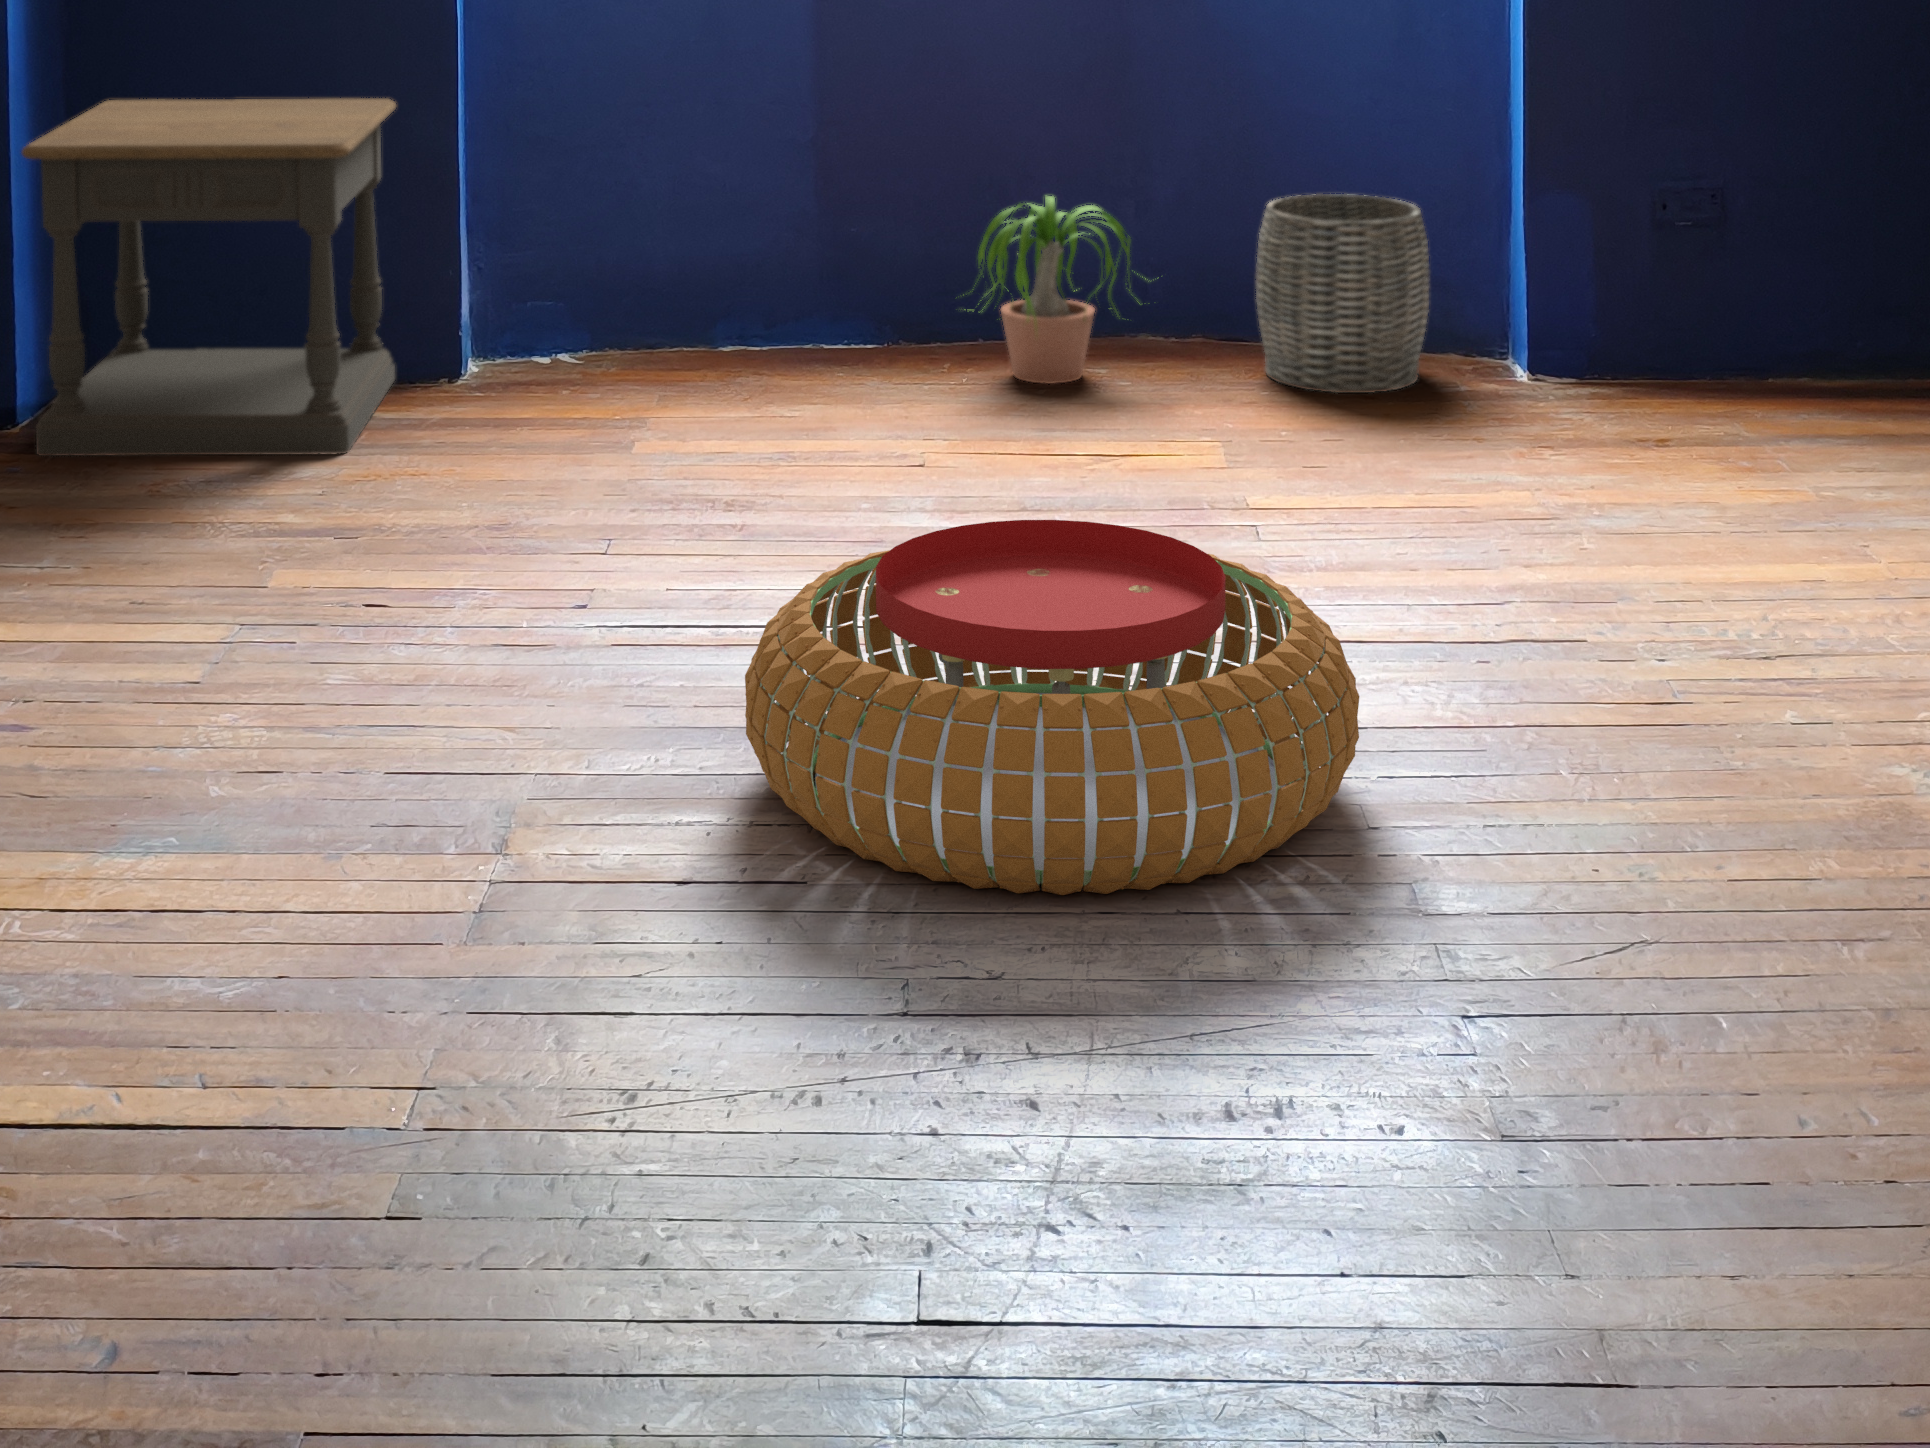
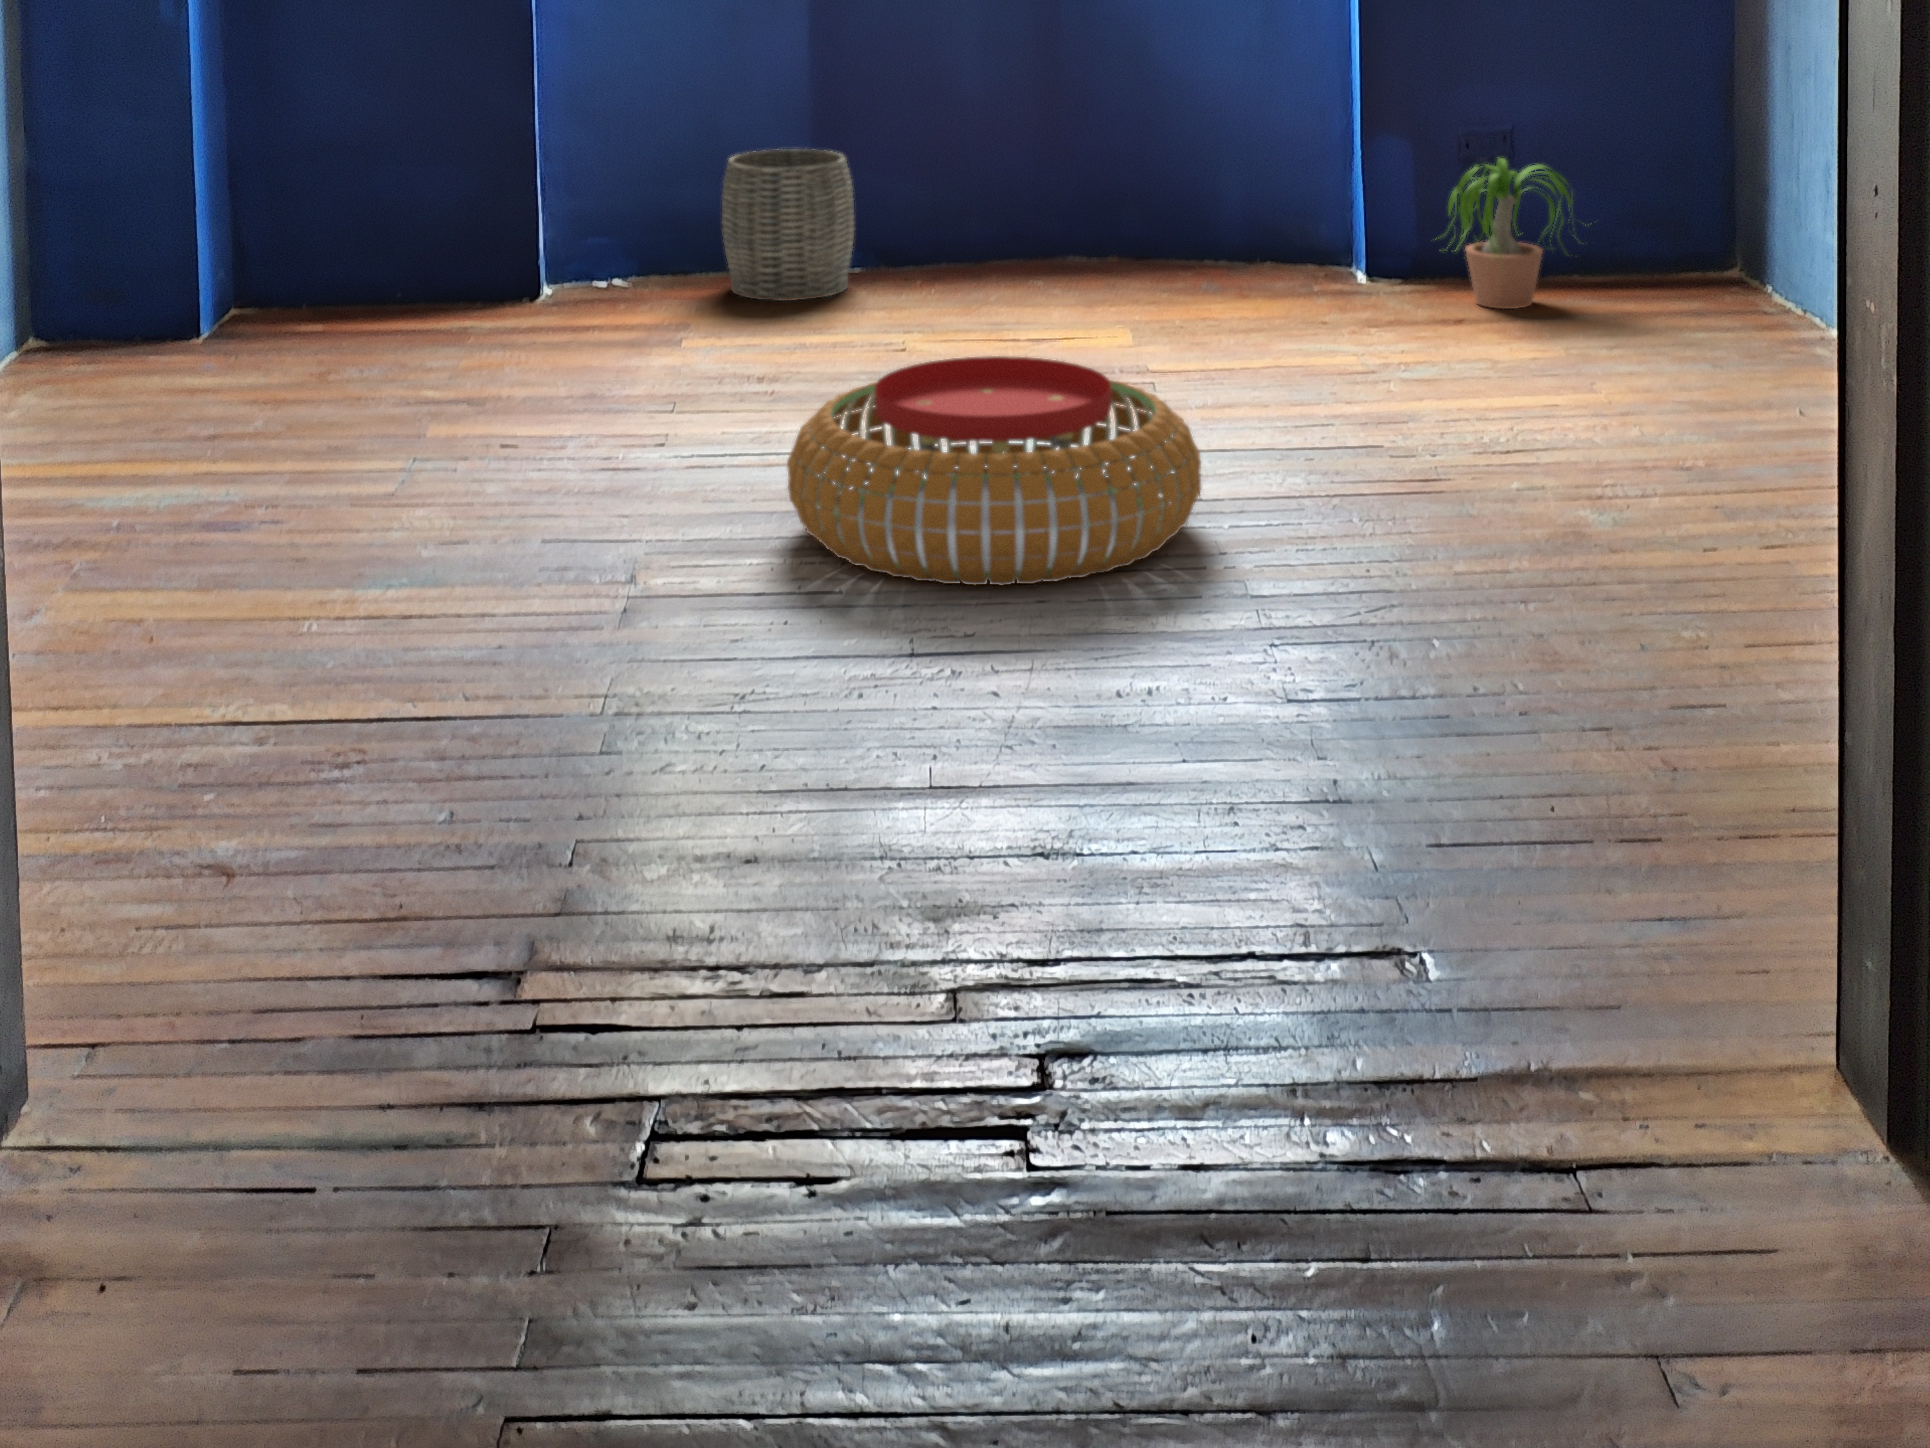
side table: present [22,98,396,456] -> none [209,81,489,359]
woven basket: present [1256,194,1430,393] -> present [722,149,854,301]
potted plant: present [978,196,1139,384] -> present [1448,158,1573,309]

